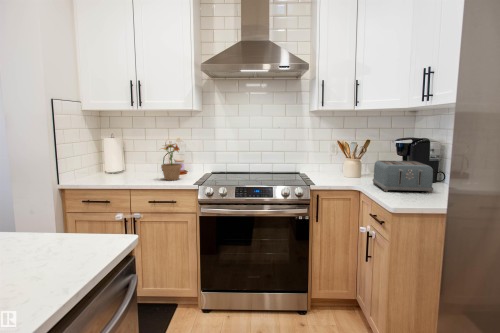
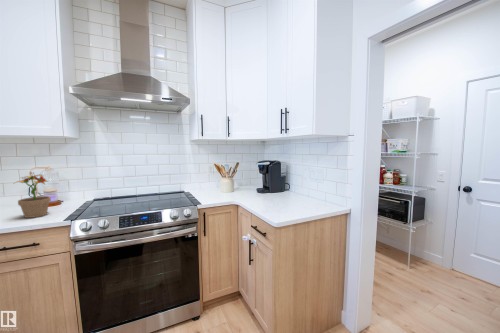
toaster: present [372,161,433,193] -> none [245,178,291,205]

